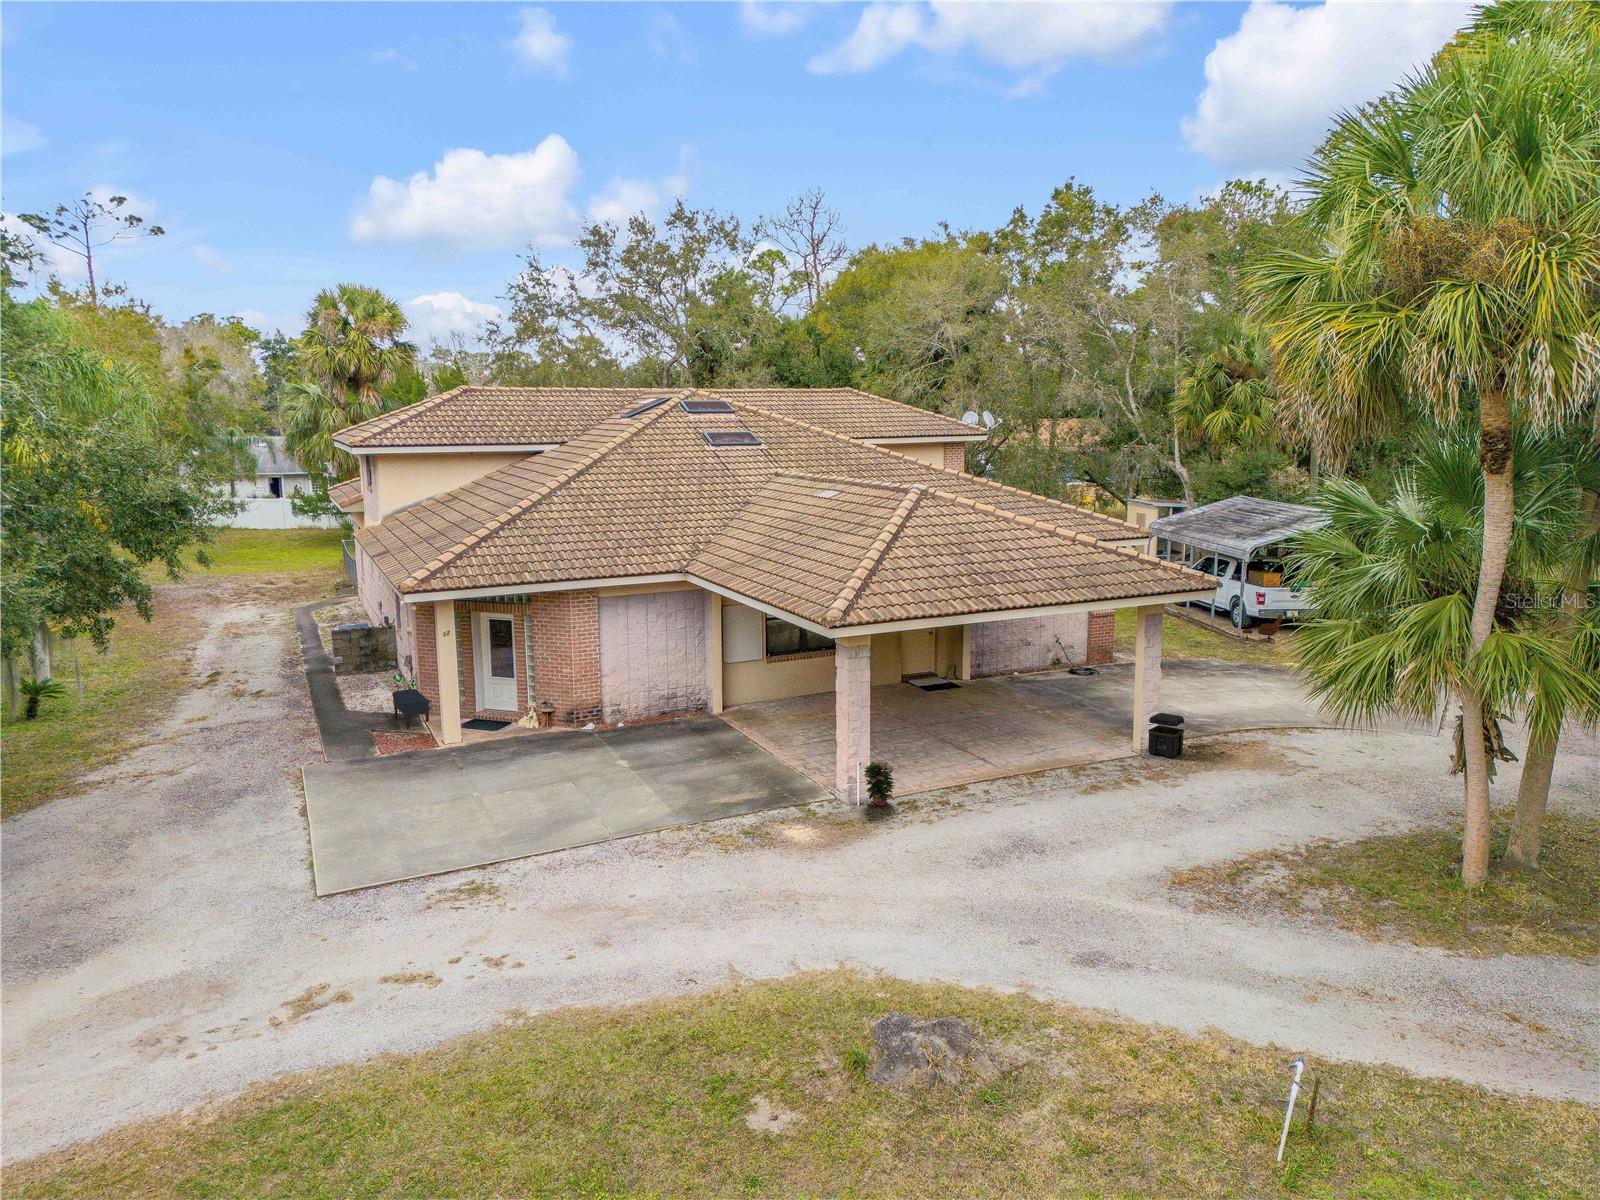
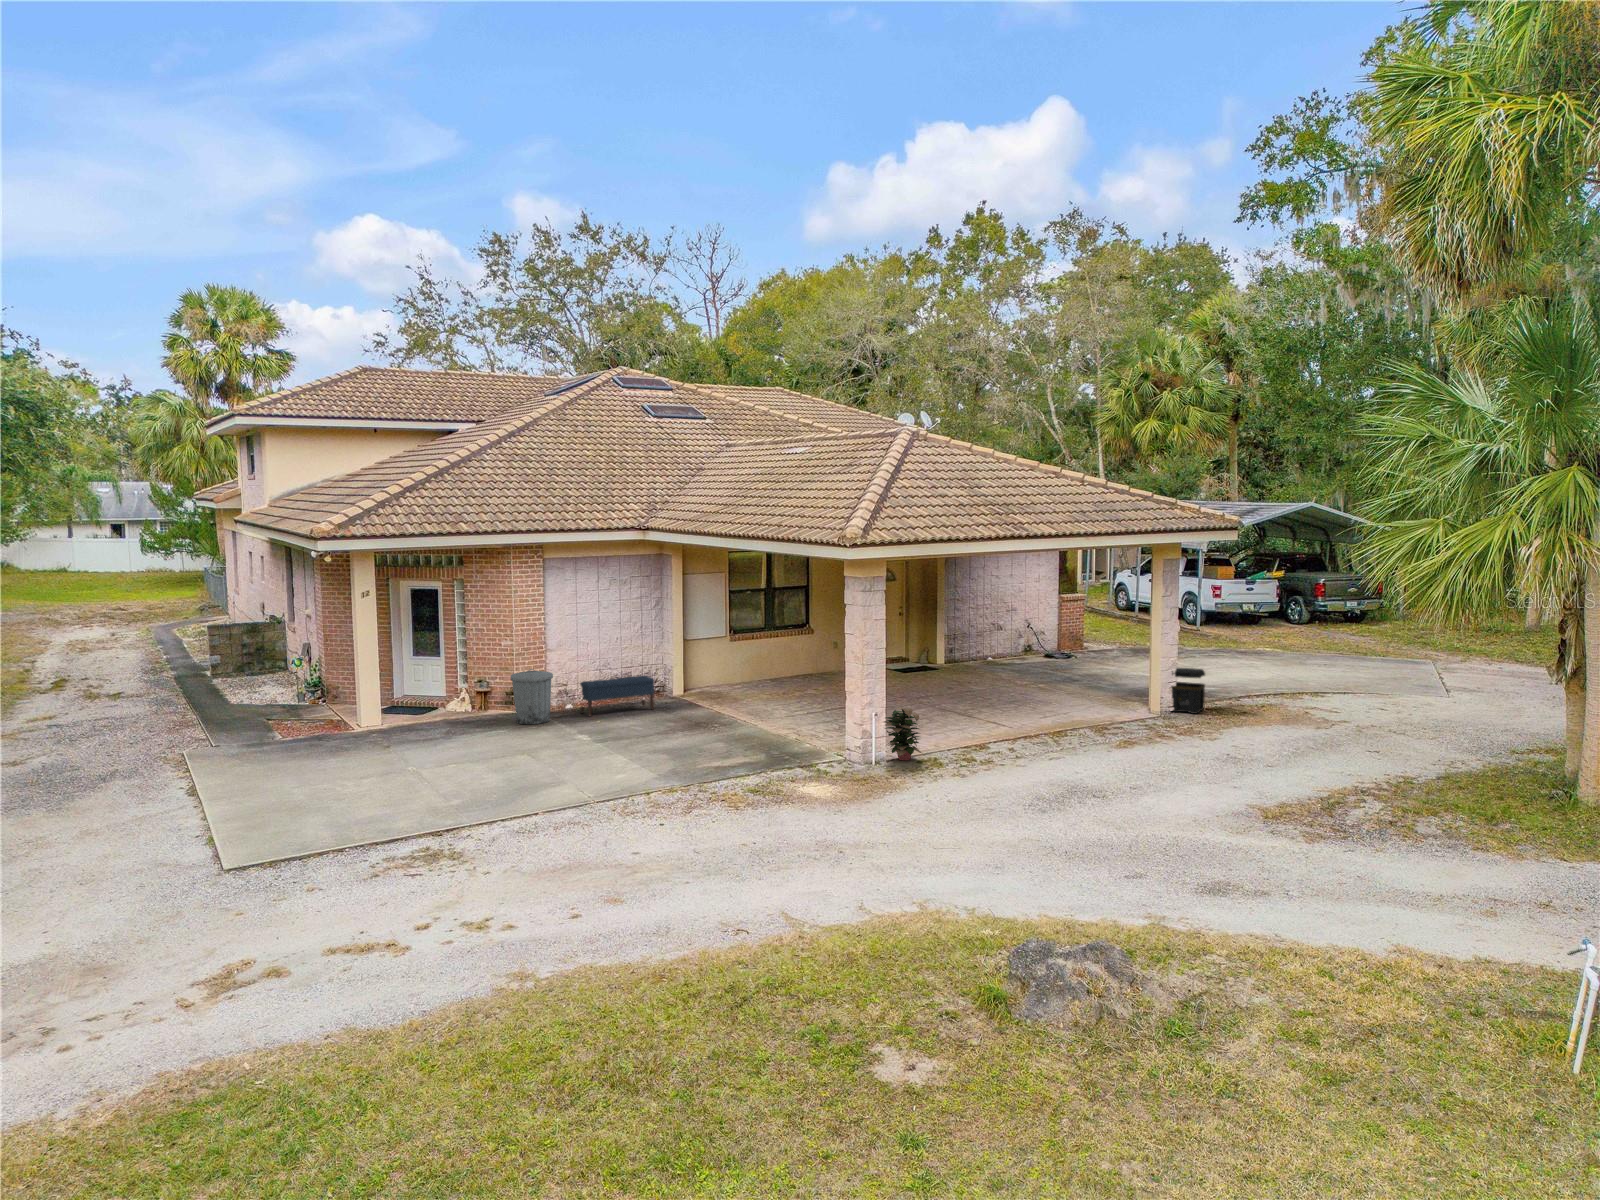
lounge chair: present [1242,615,1282,641] -> none [1192,606,1235,635]
bench: present [392,689,429,729] -> present [580,675,654,716]
trash can: none [568,695,603,743] -> present [511,669,553,724]

